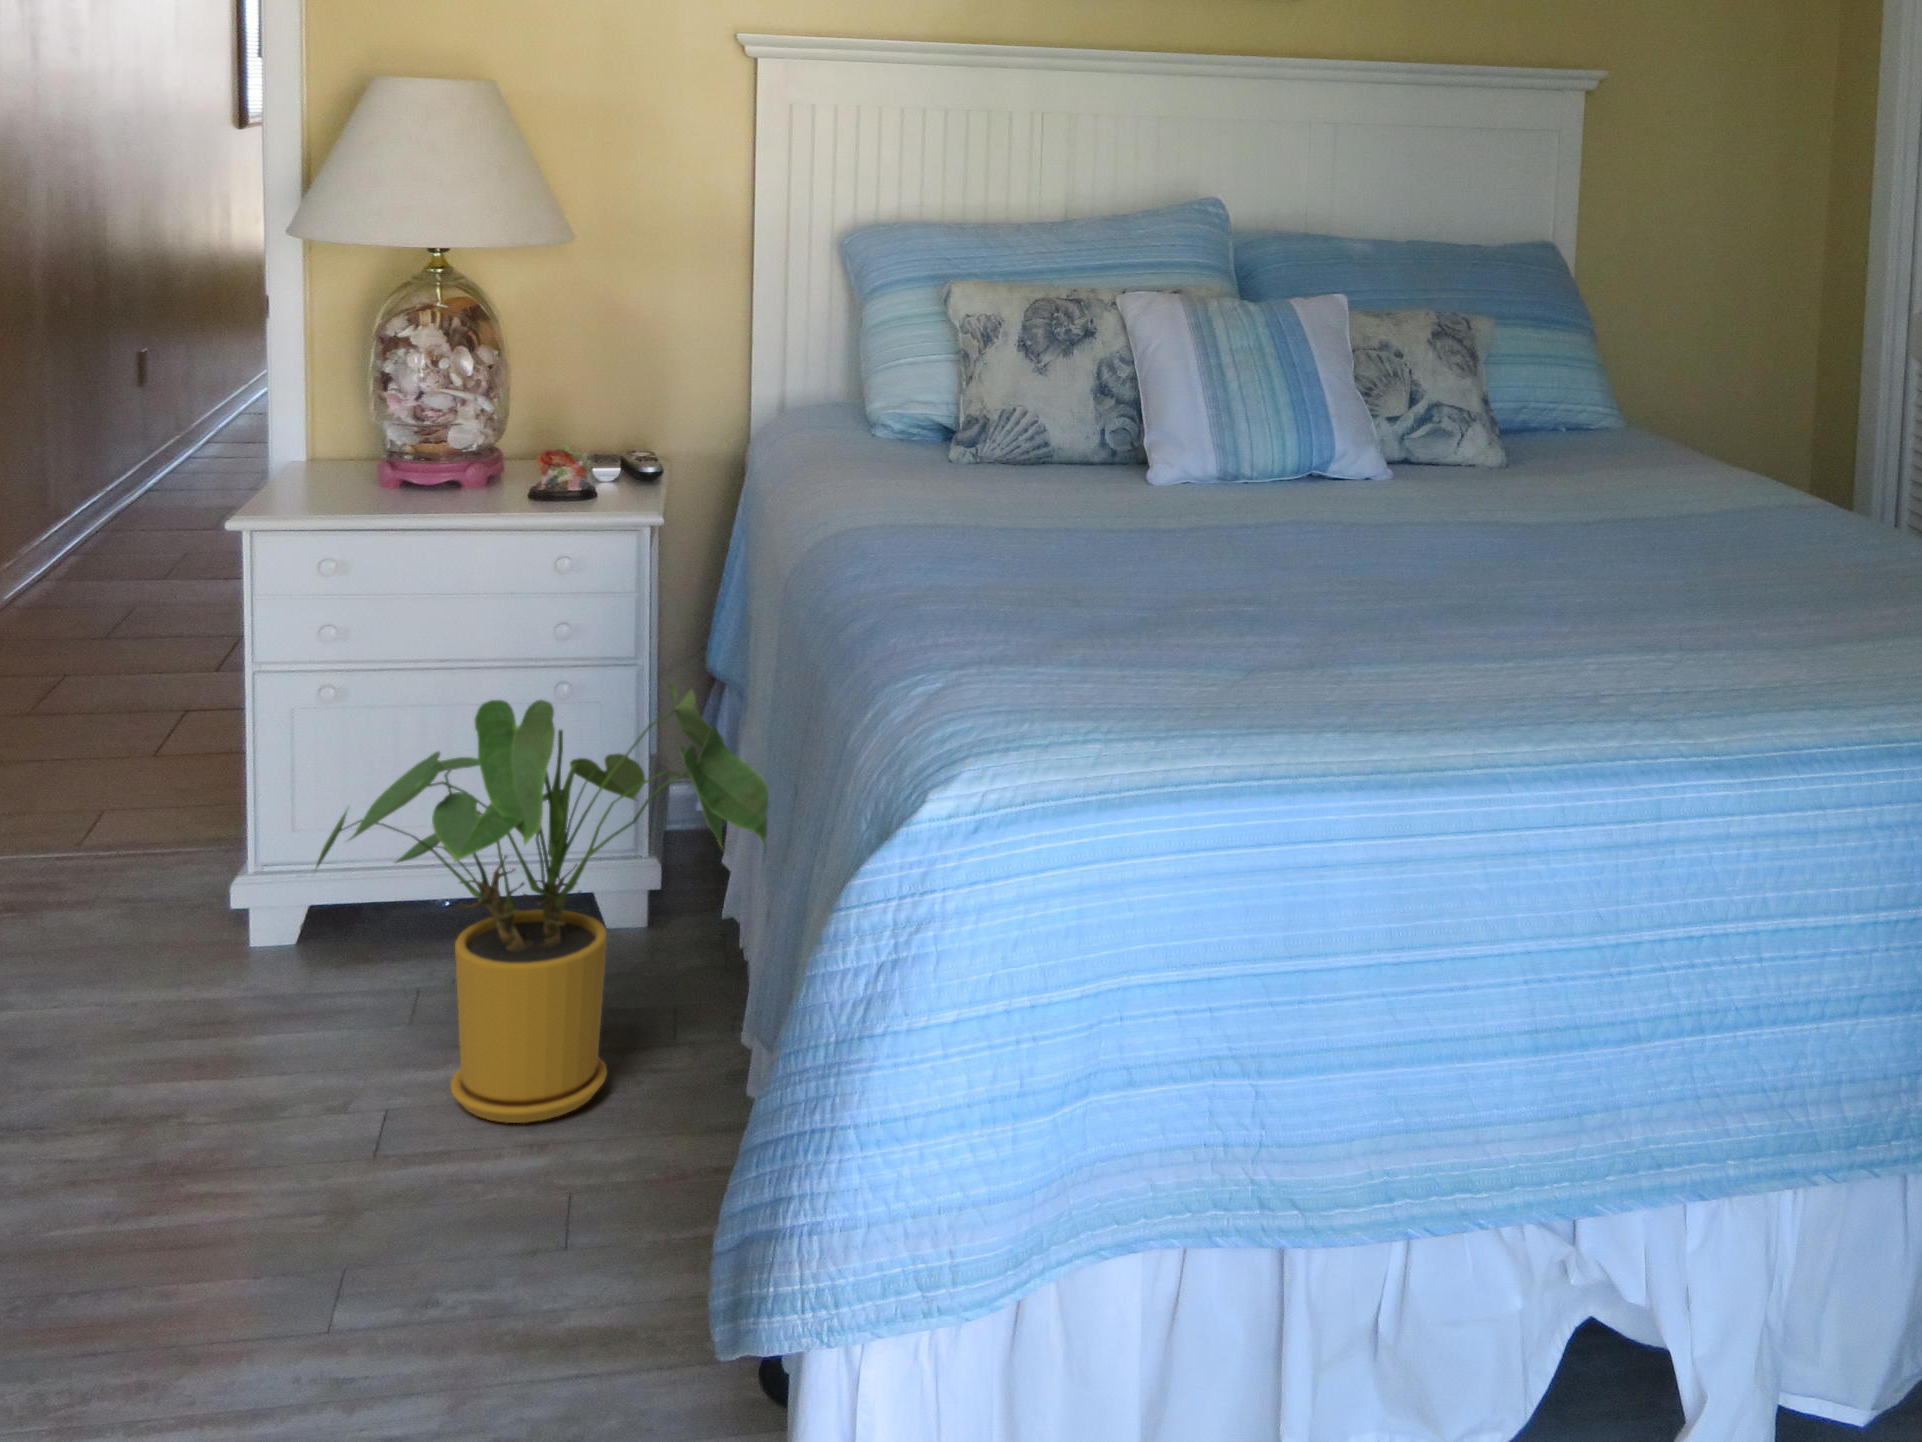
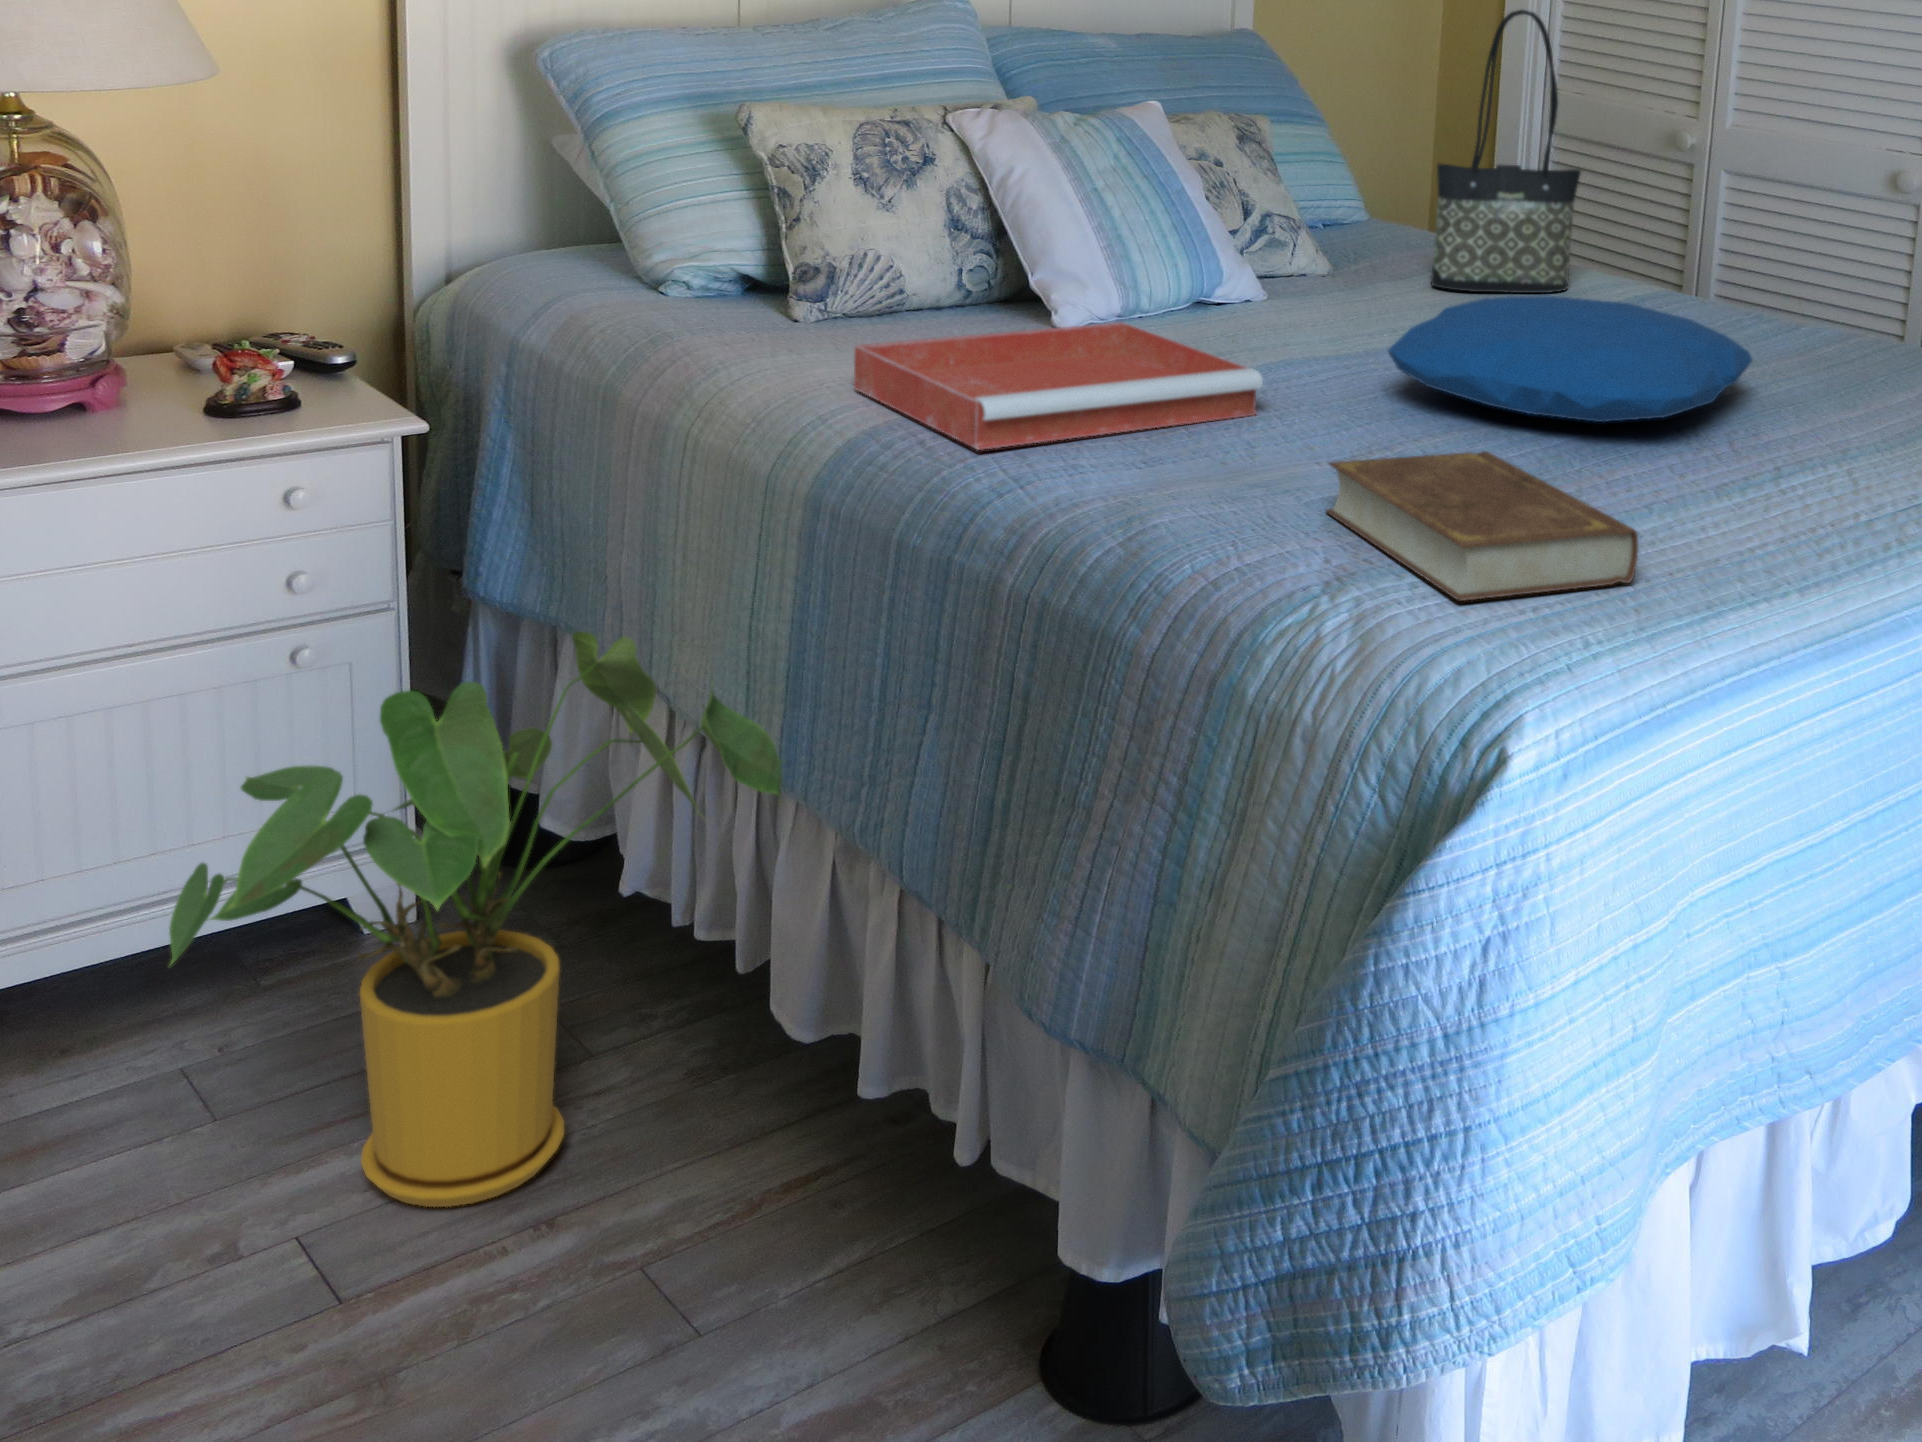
tote bag: none [1570,208,1731,494] -> present [1431,10,1581,293]
tray: none [898,471,1199,557] -> present [854,322,1263,450]
pillow: none [1327,471,1719,592] -> present [1387,296,1752,422]
book: none [1086,581,1281,706] -> present [1326,451,1638,601]

